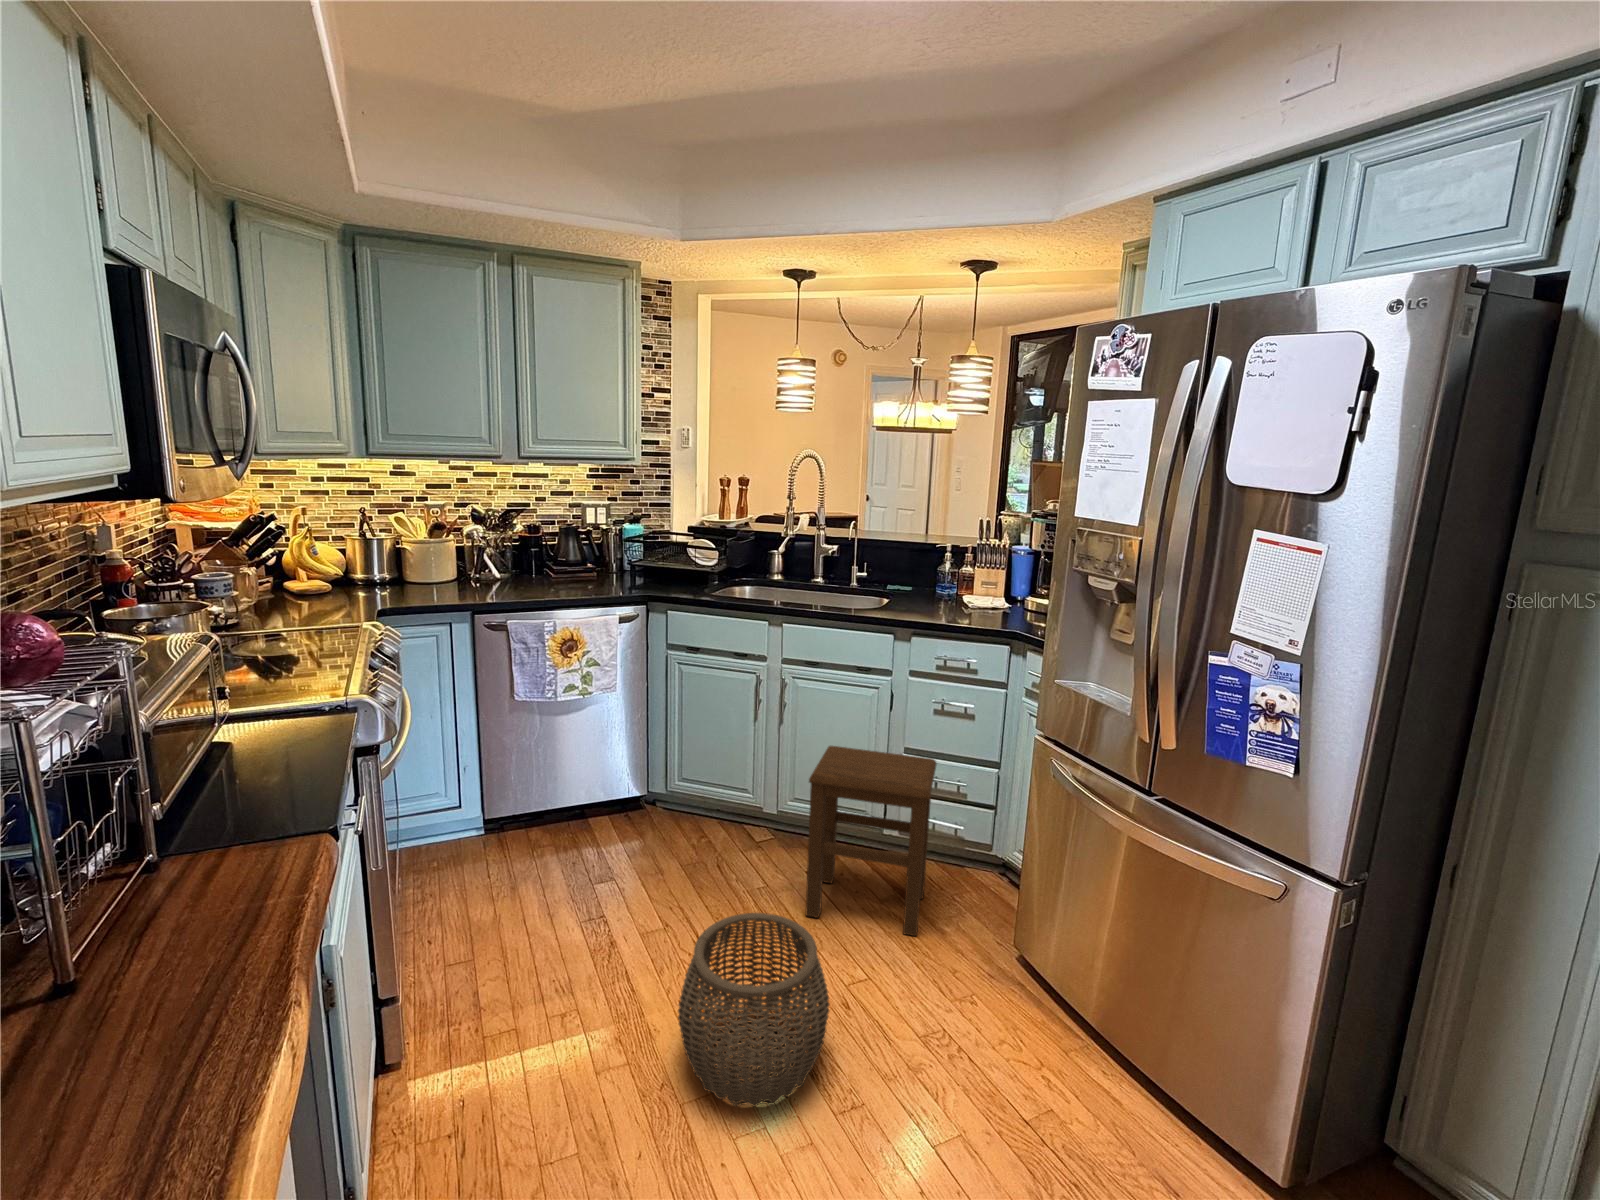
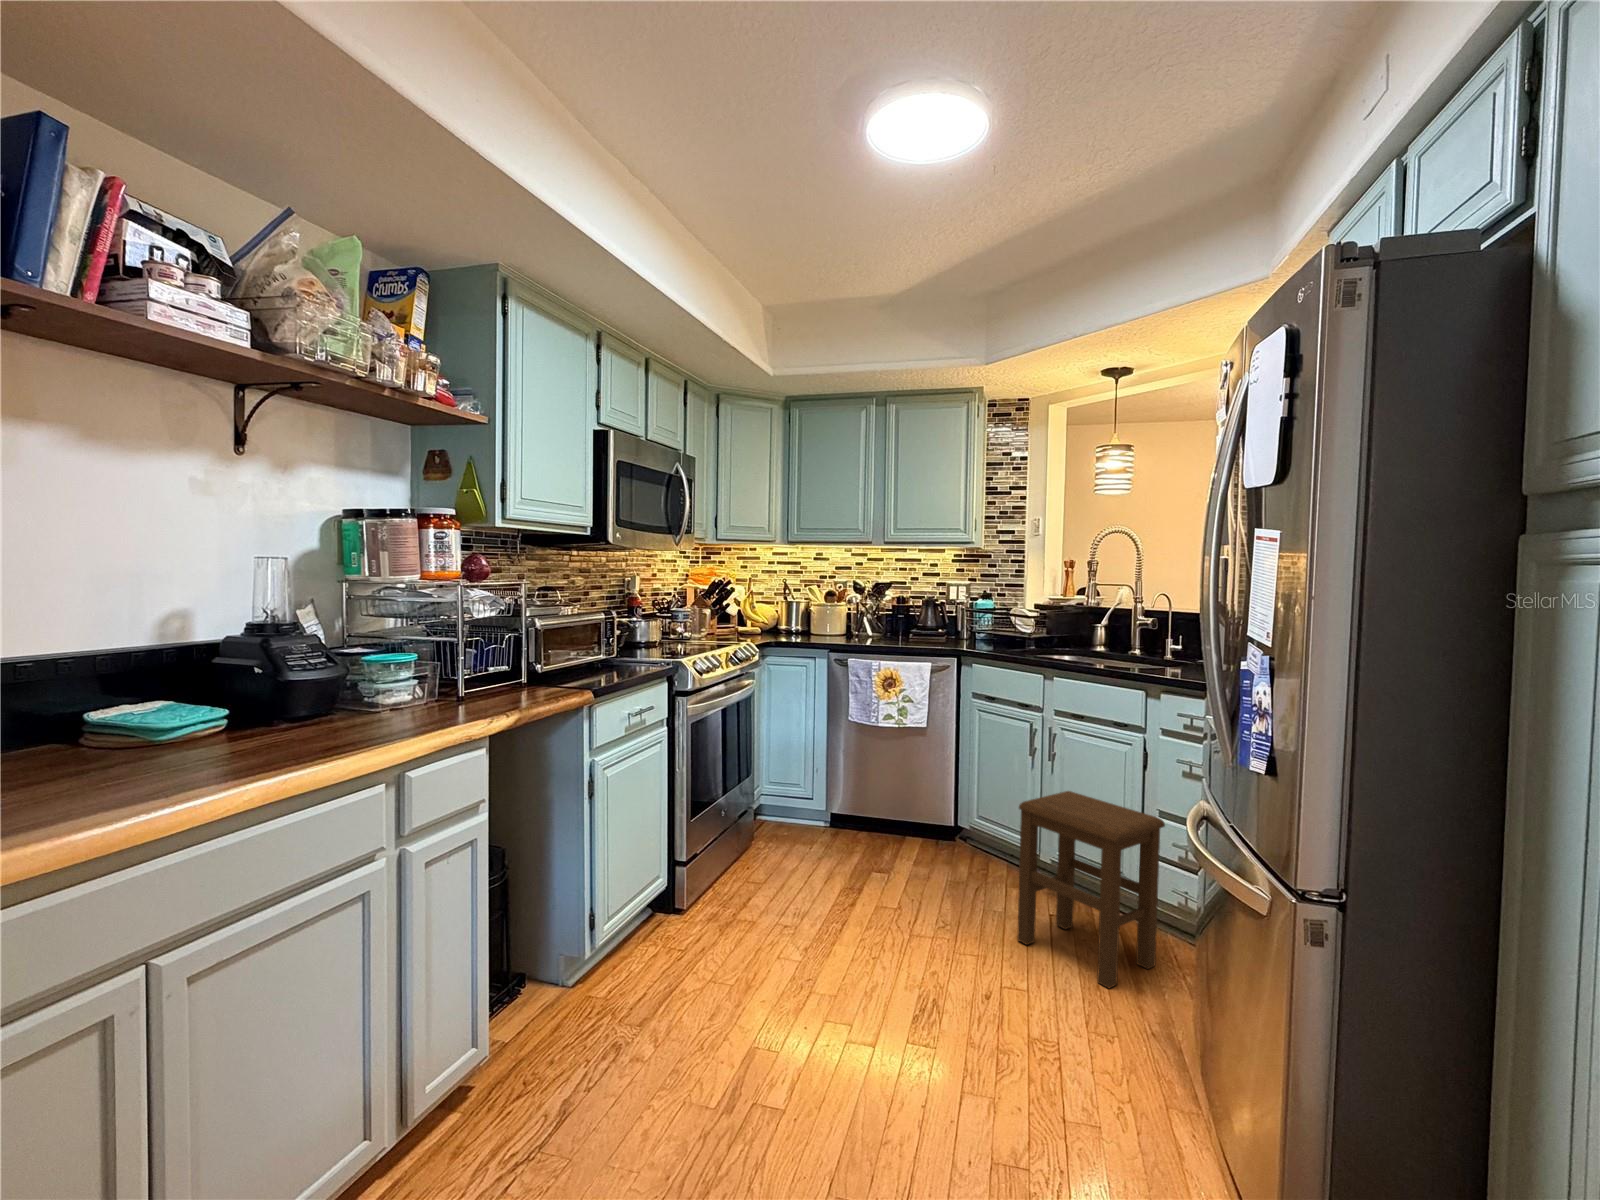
woven basket: present [678,913,830,1107] -> none [827,877,950,1024]

